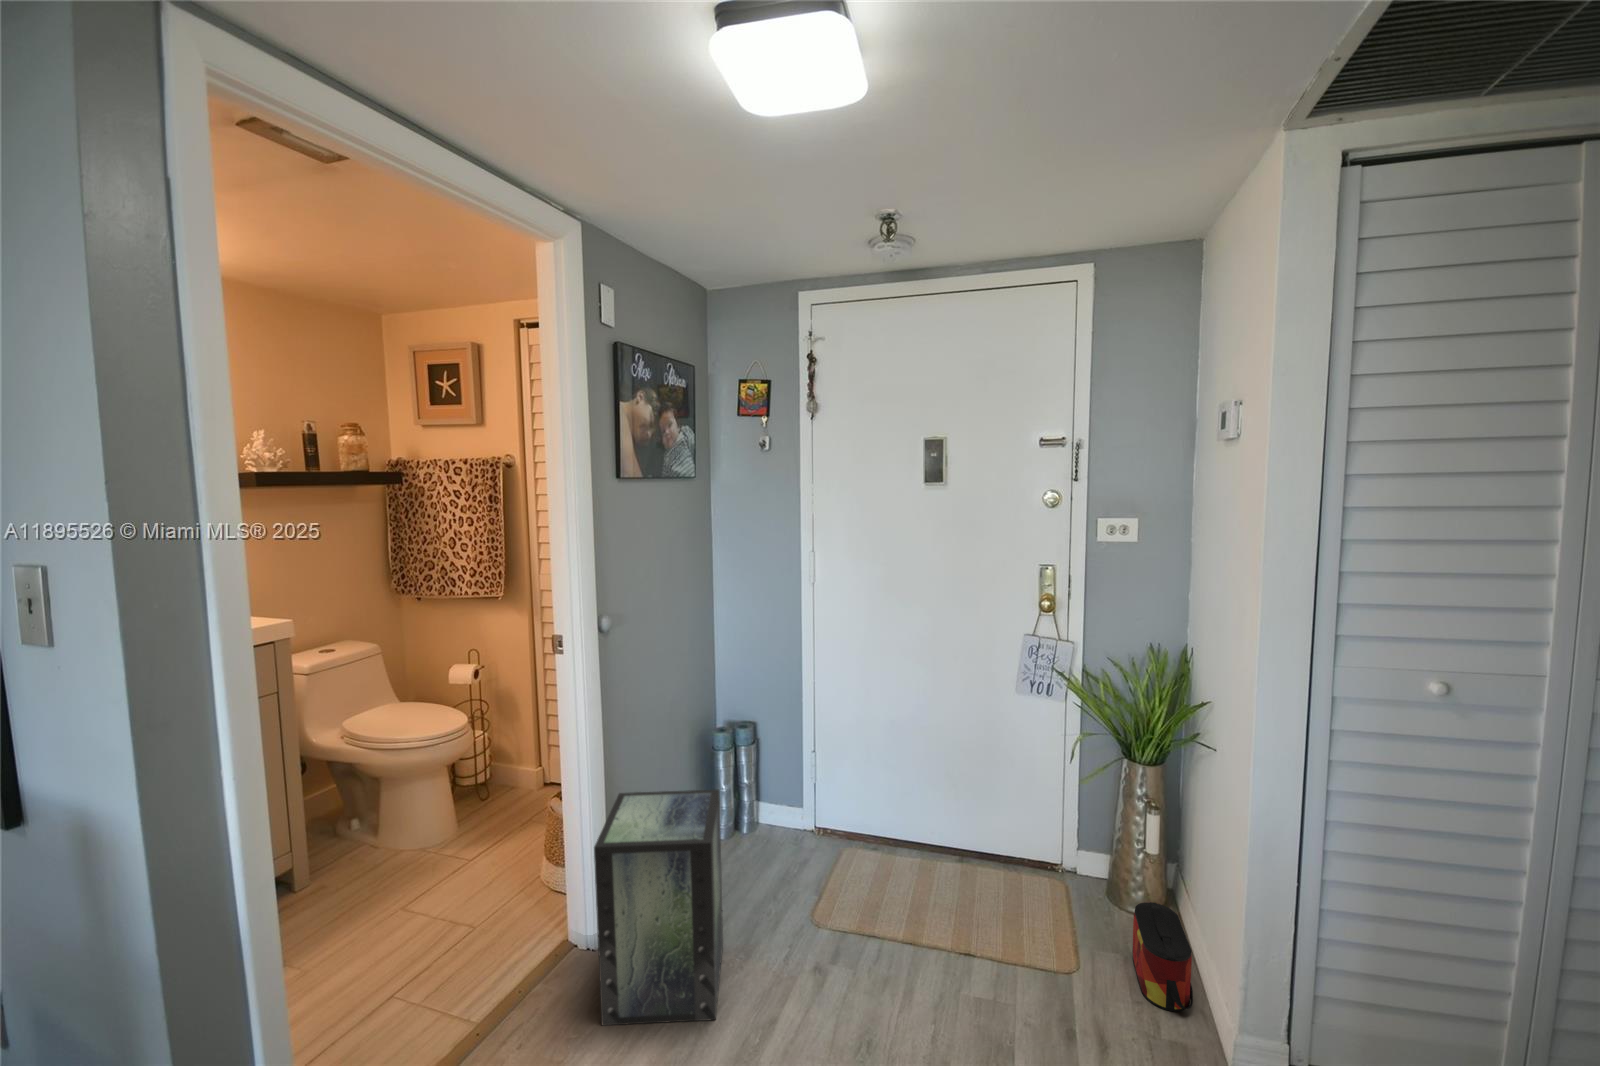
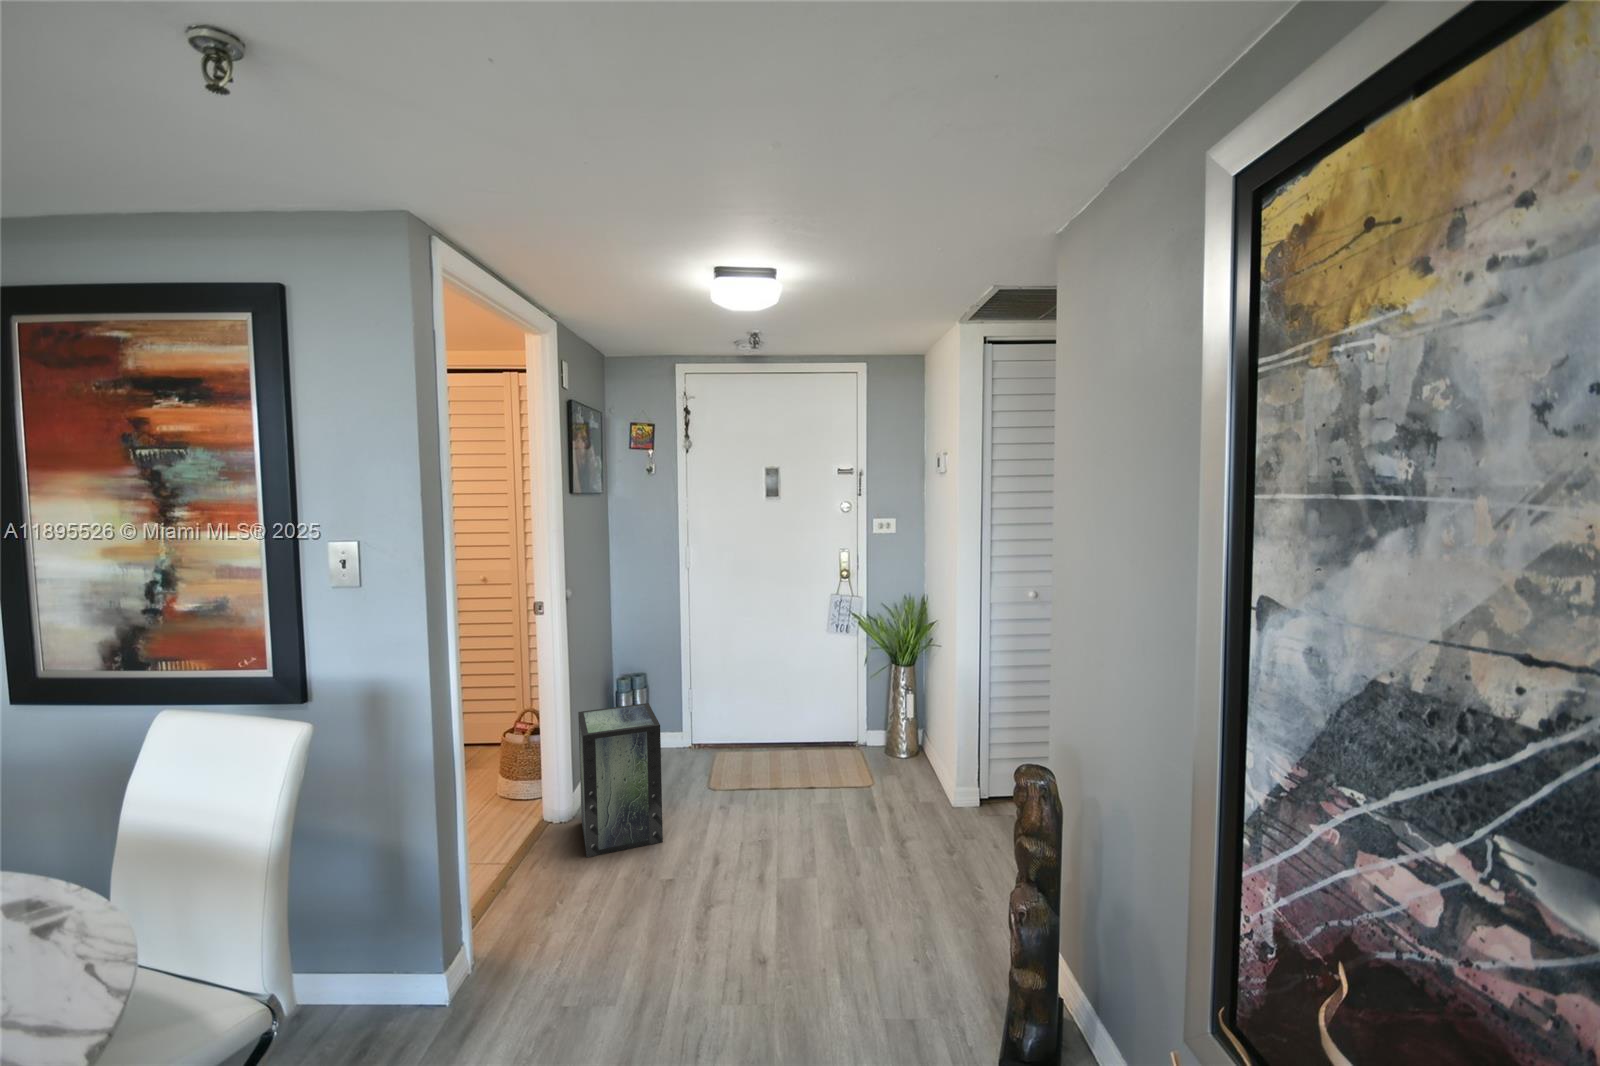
bag: present [1133,902,1193,1012] -> none [901,744,932,794]

